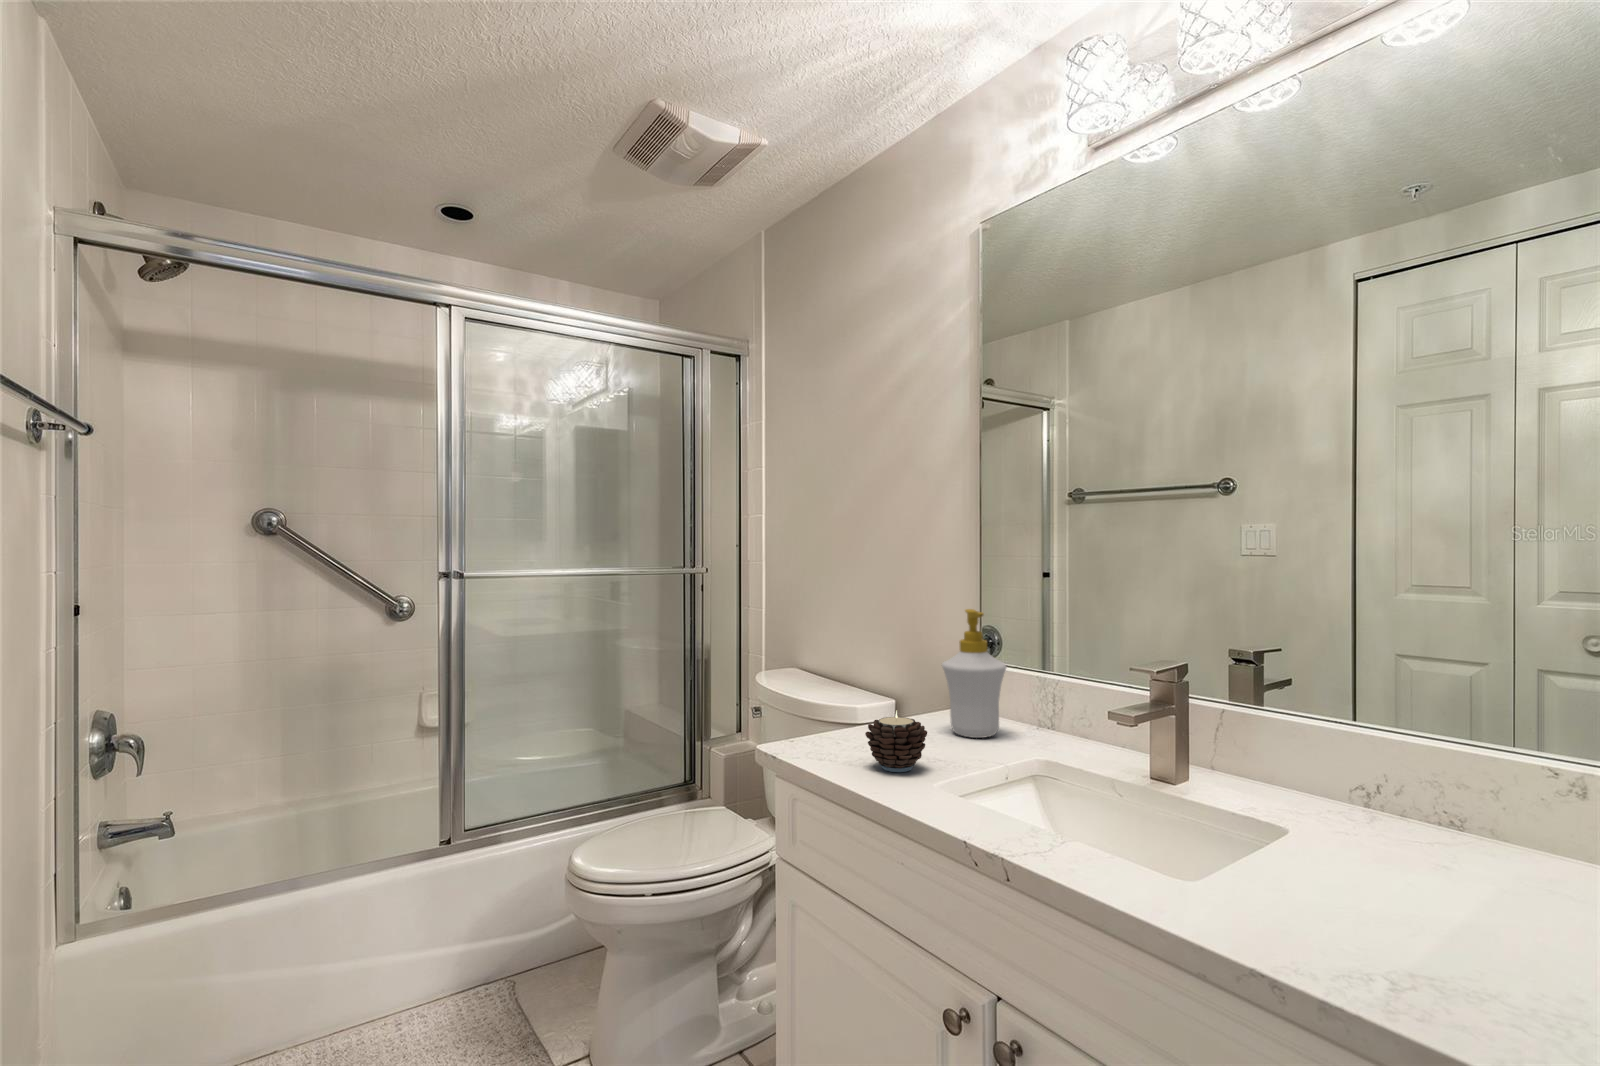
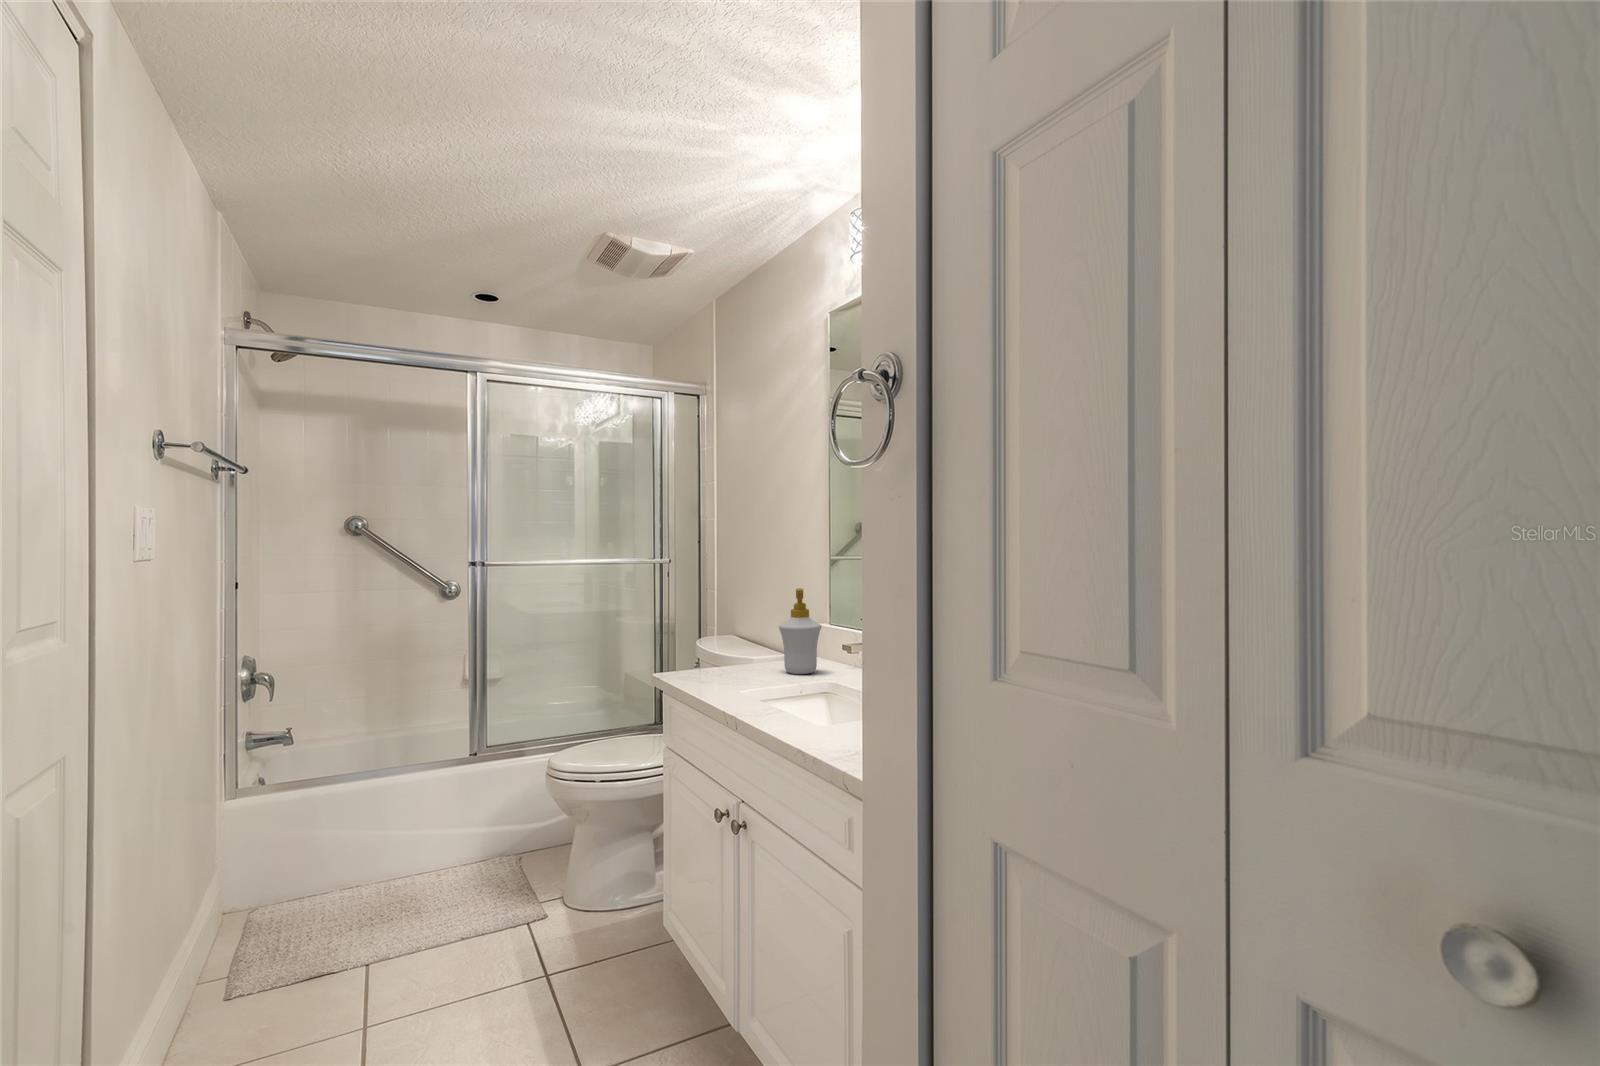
candle: present [865,711,927,772] -> none [700,649,738,686]

